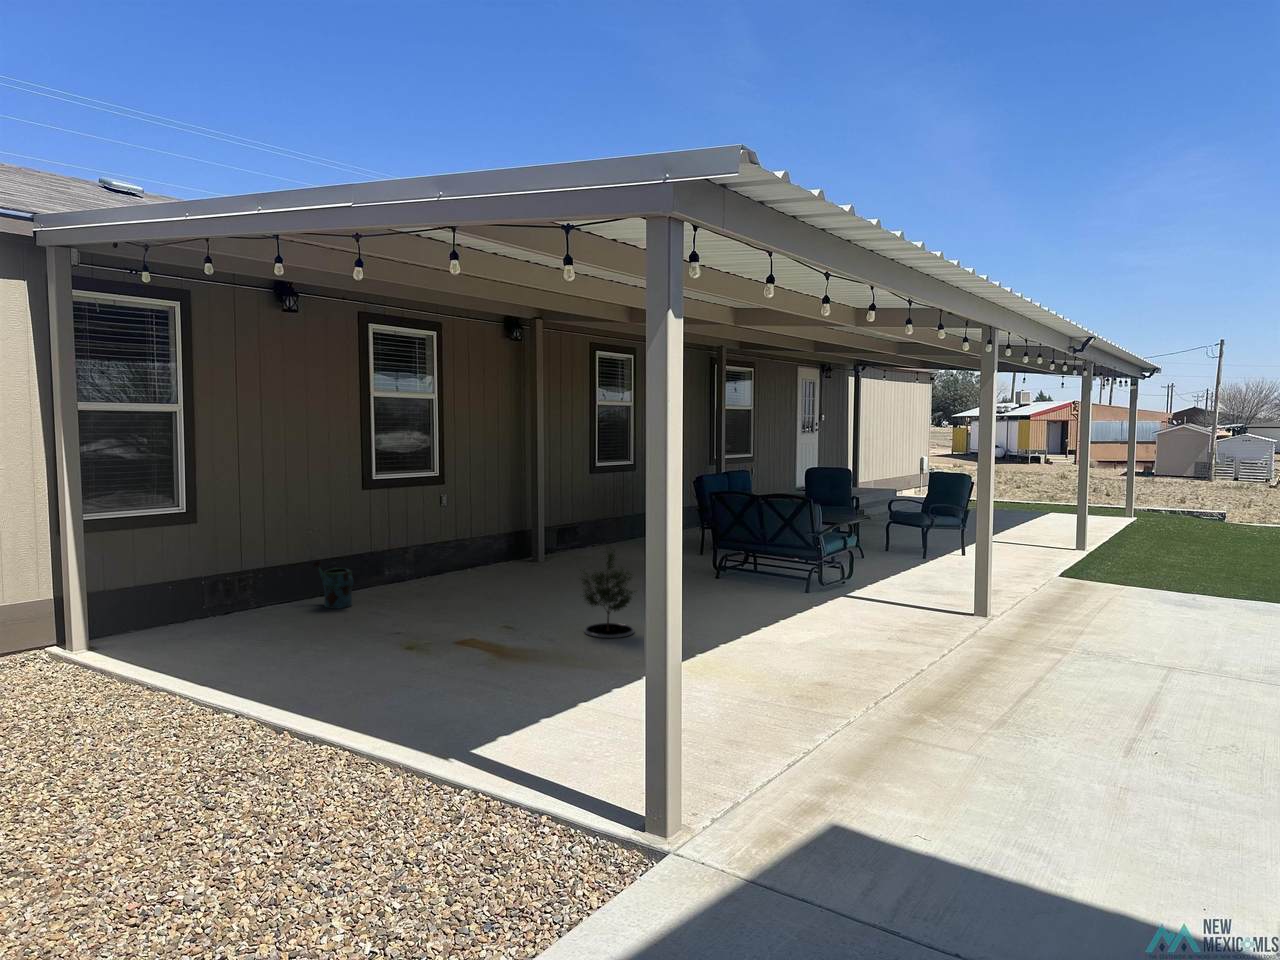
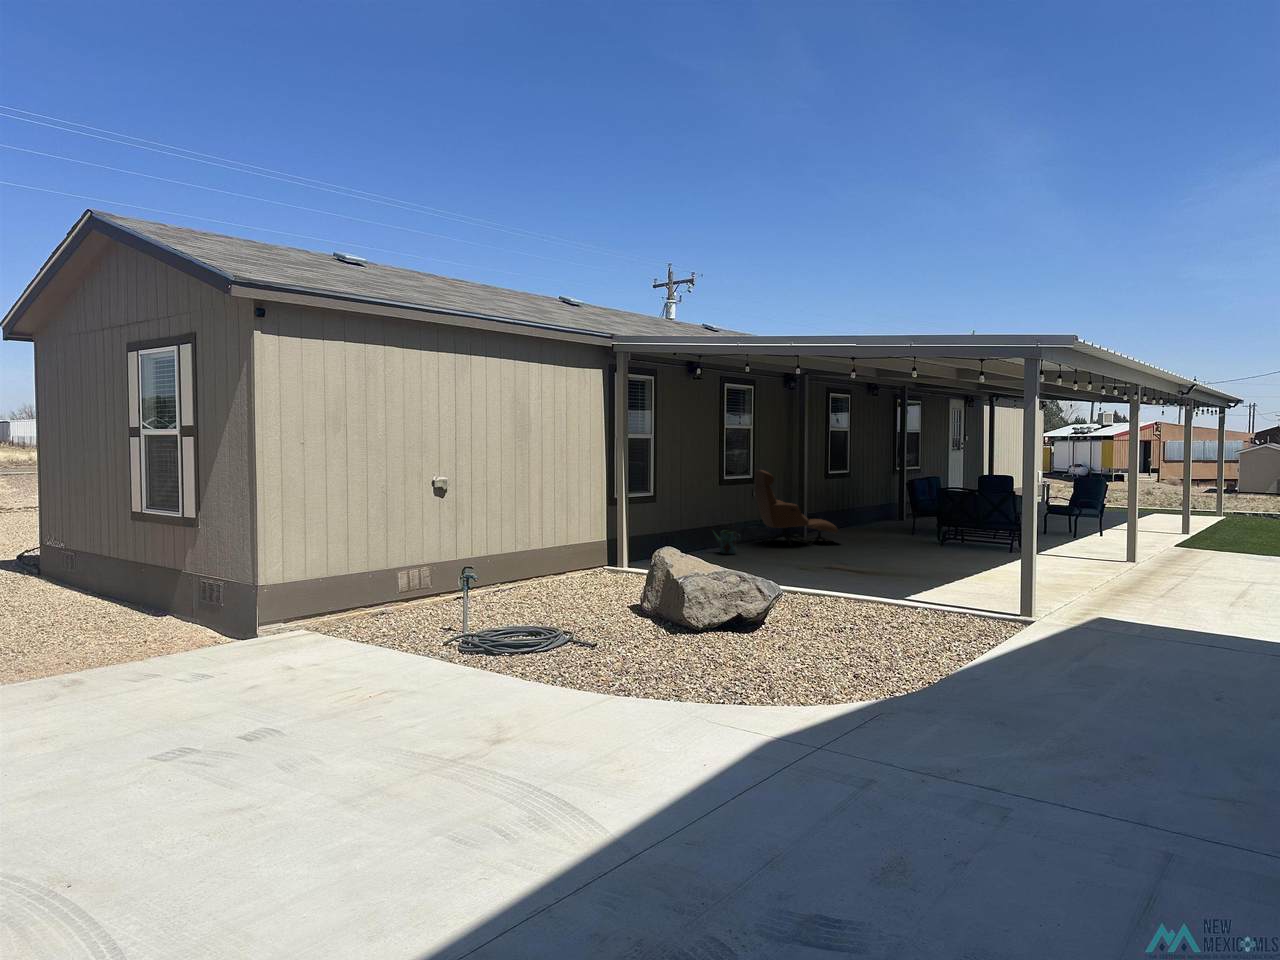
lounge chair: none [432,466,557,585] -> present [755,470,838,546]
potted tree: present [580,550,635,638] -> none [892,511,930,567]

